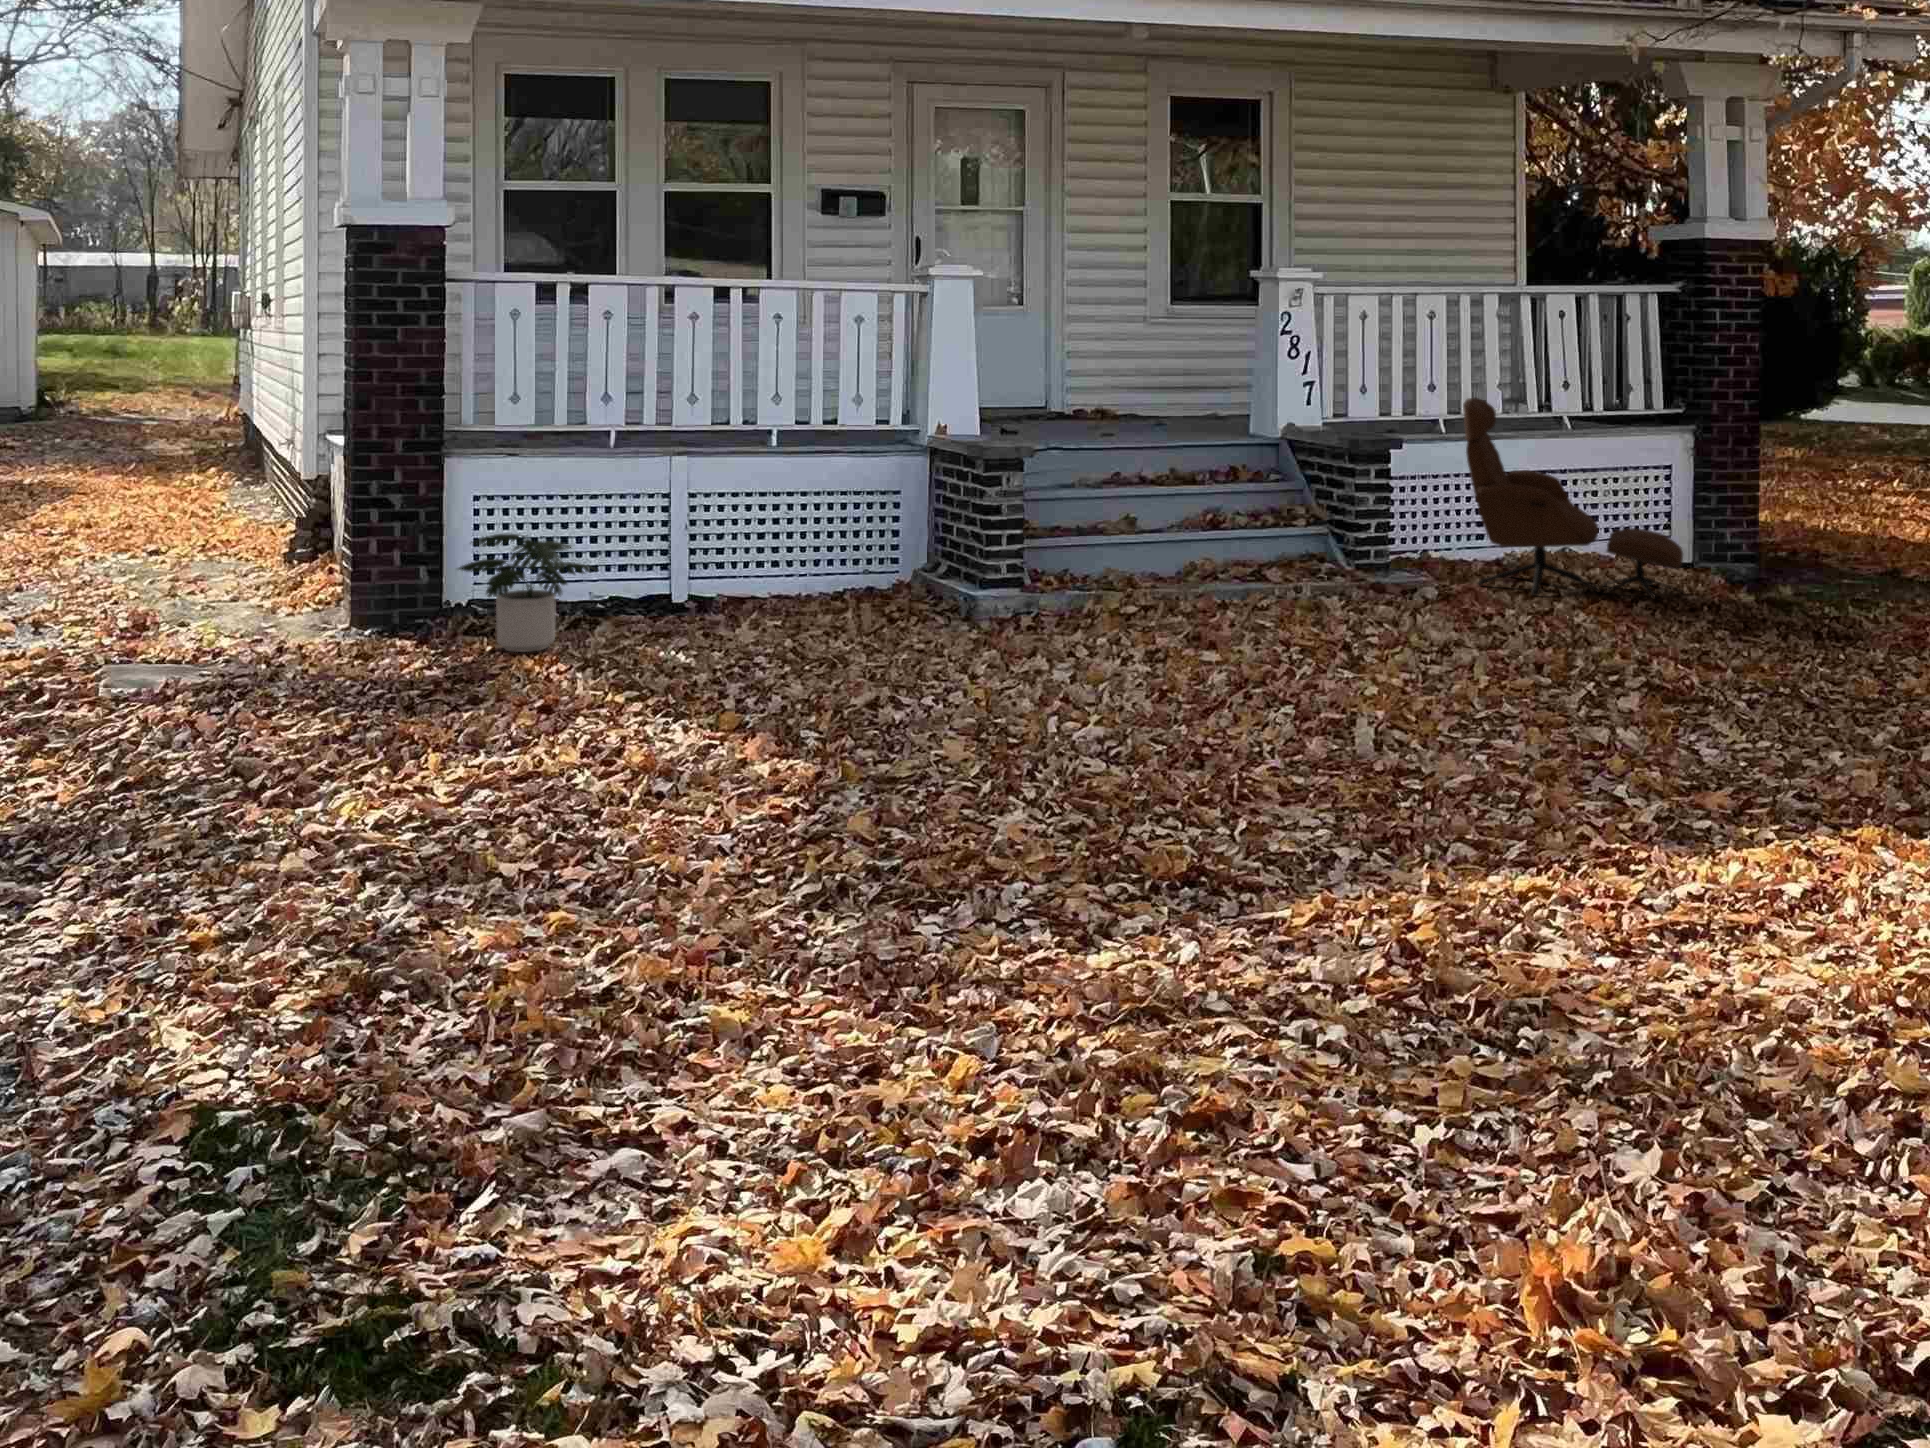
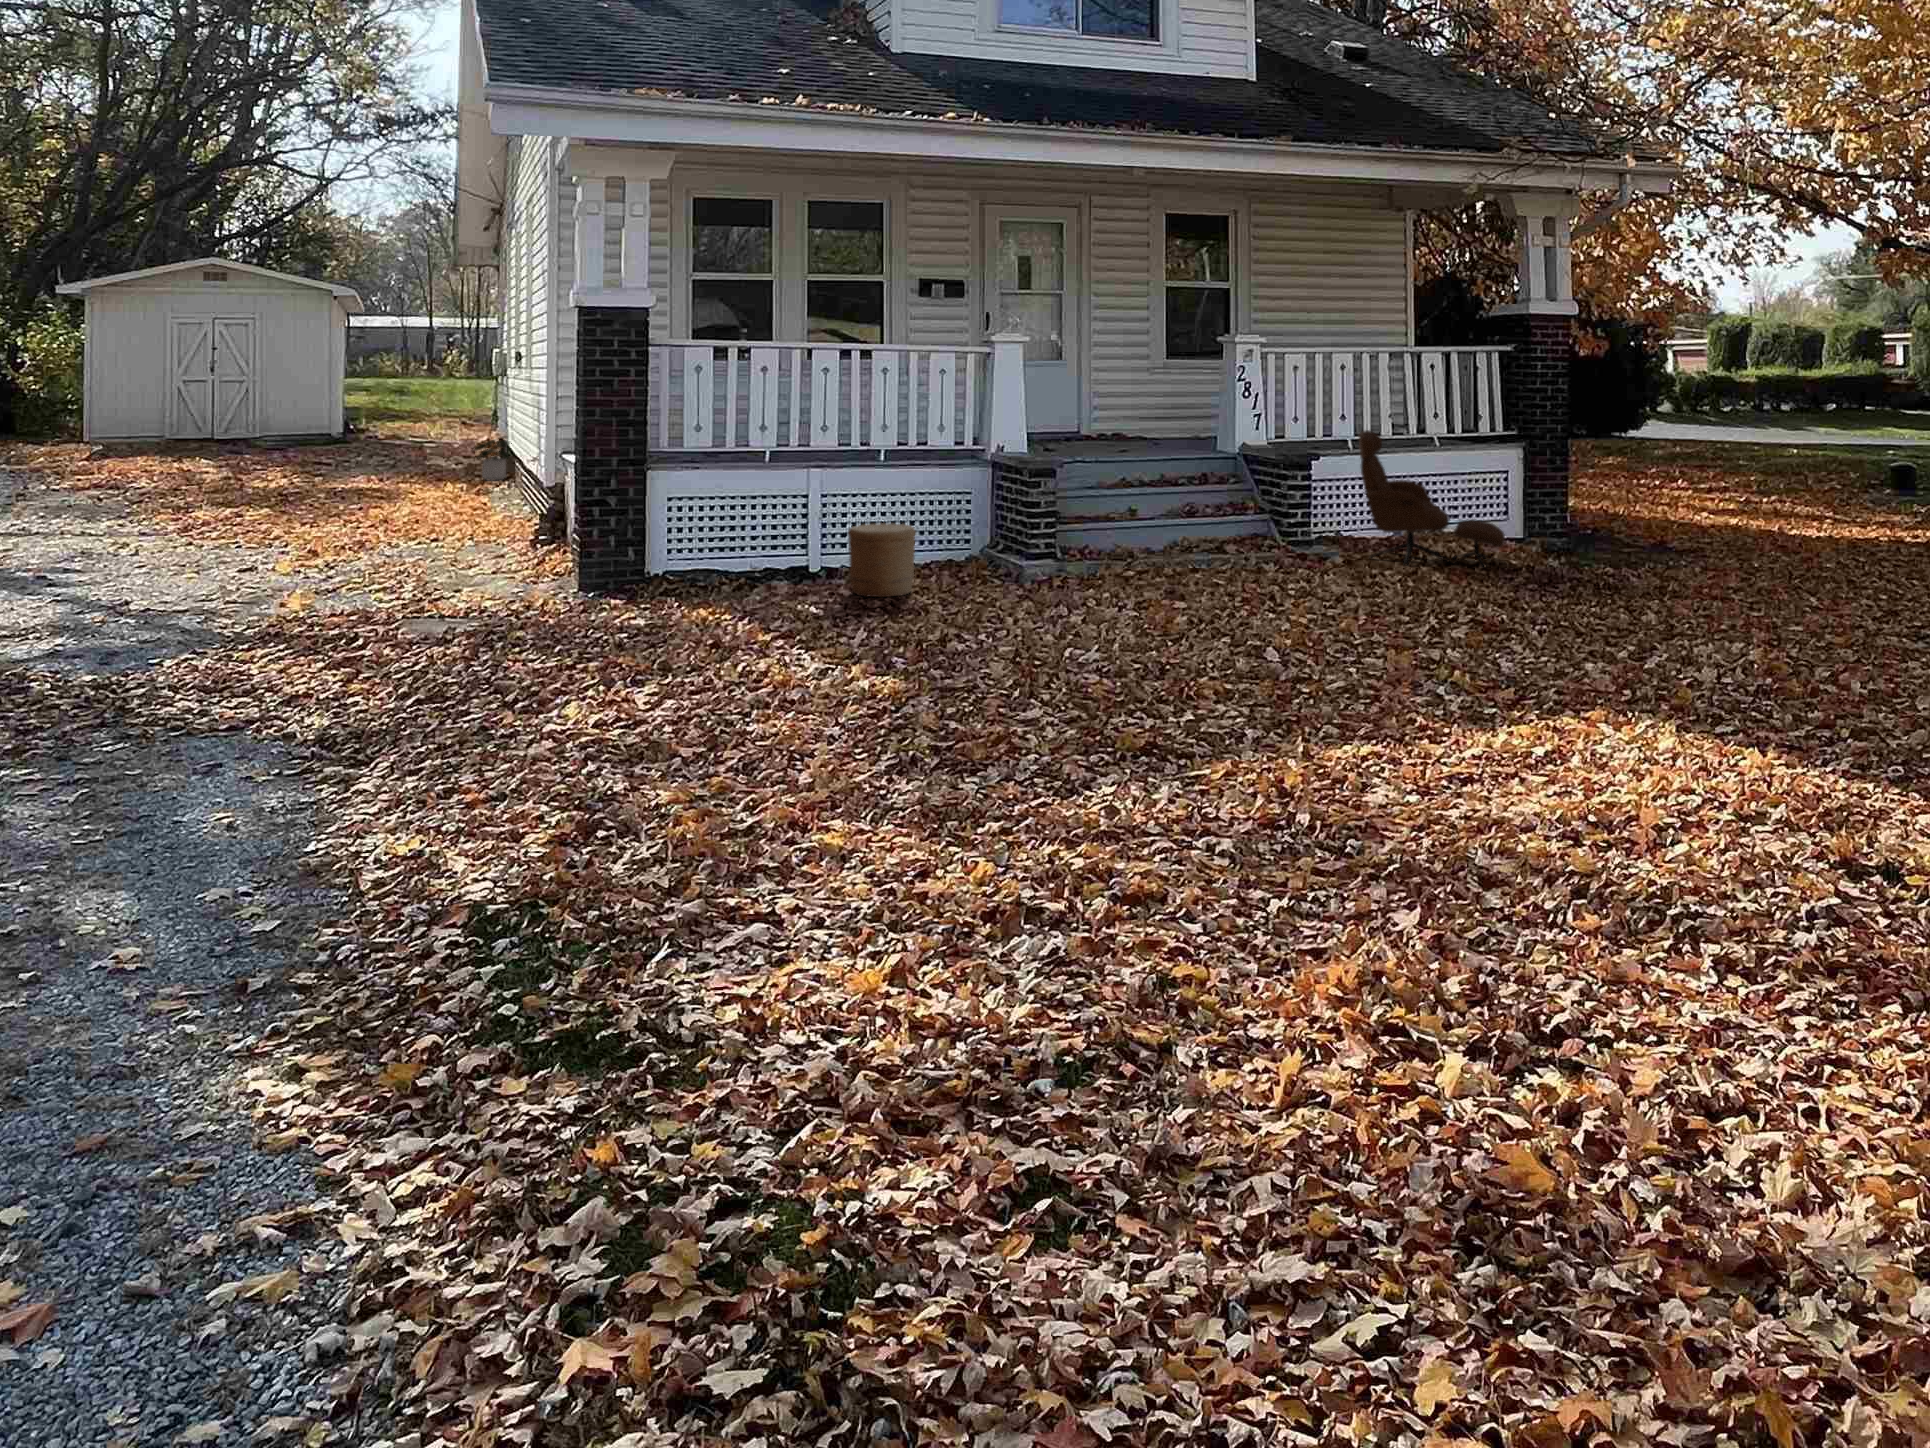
woven basket: none [723,533,820,639] -> present [848,523,916,598]
potted plant: present [458,534,596,652] -> present [474,436,512,481]

